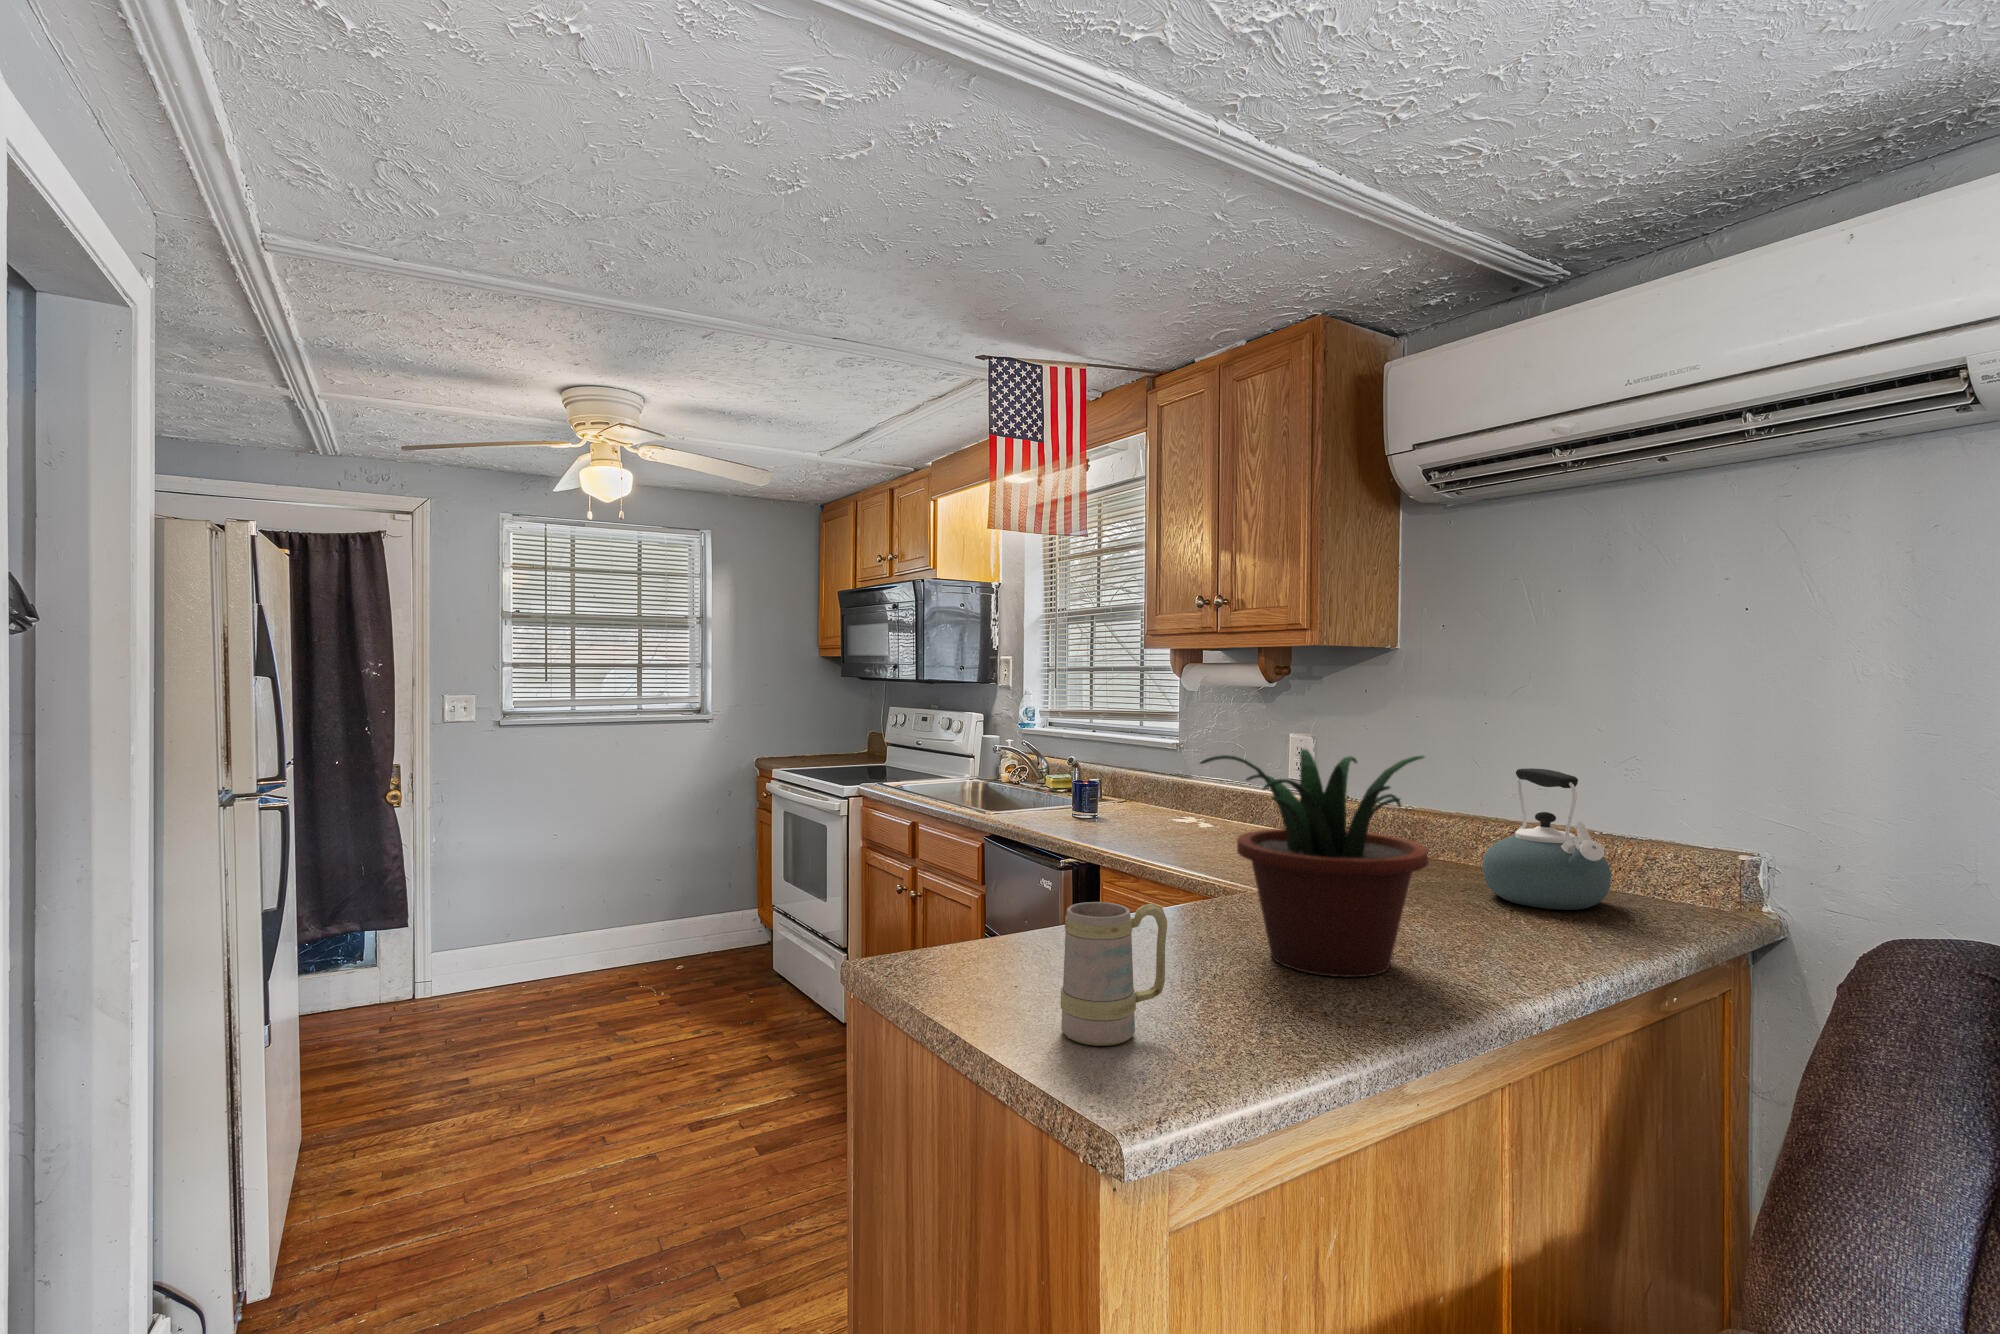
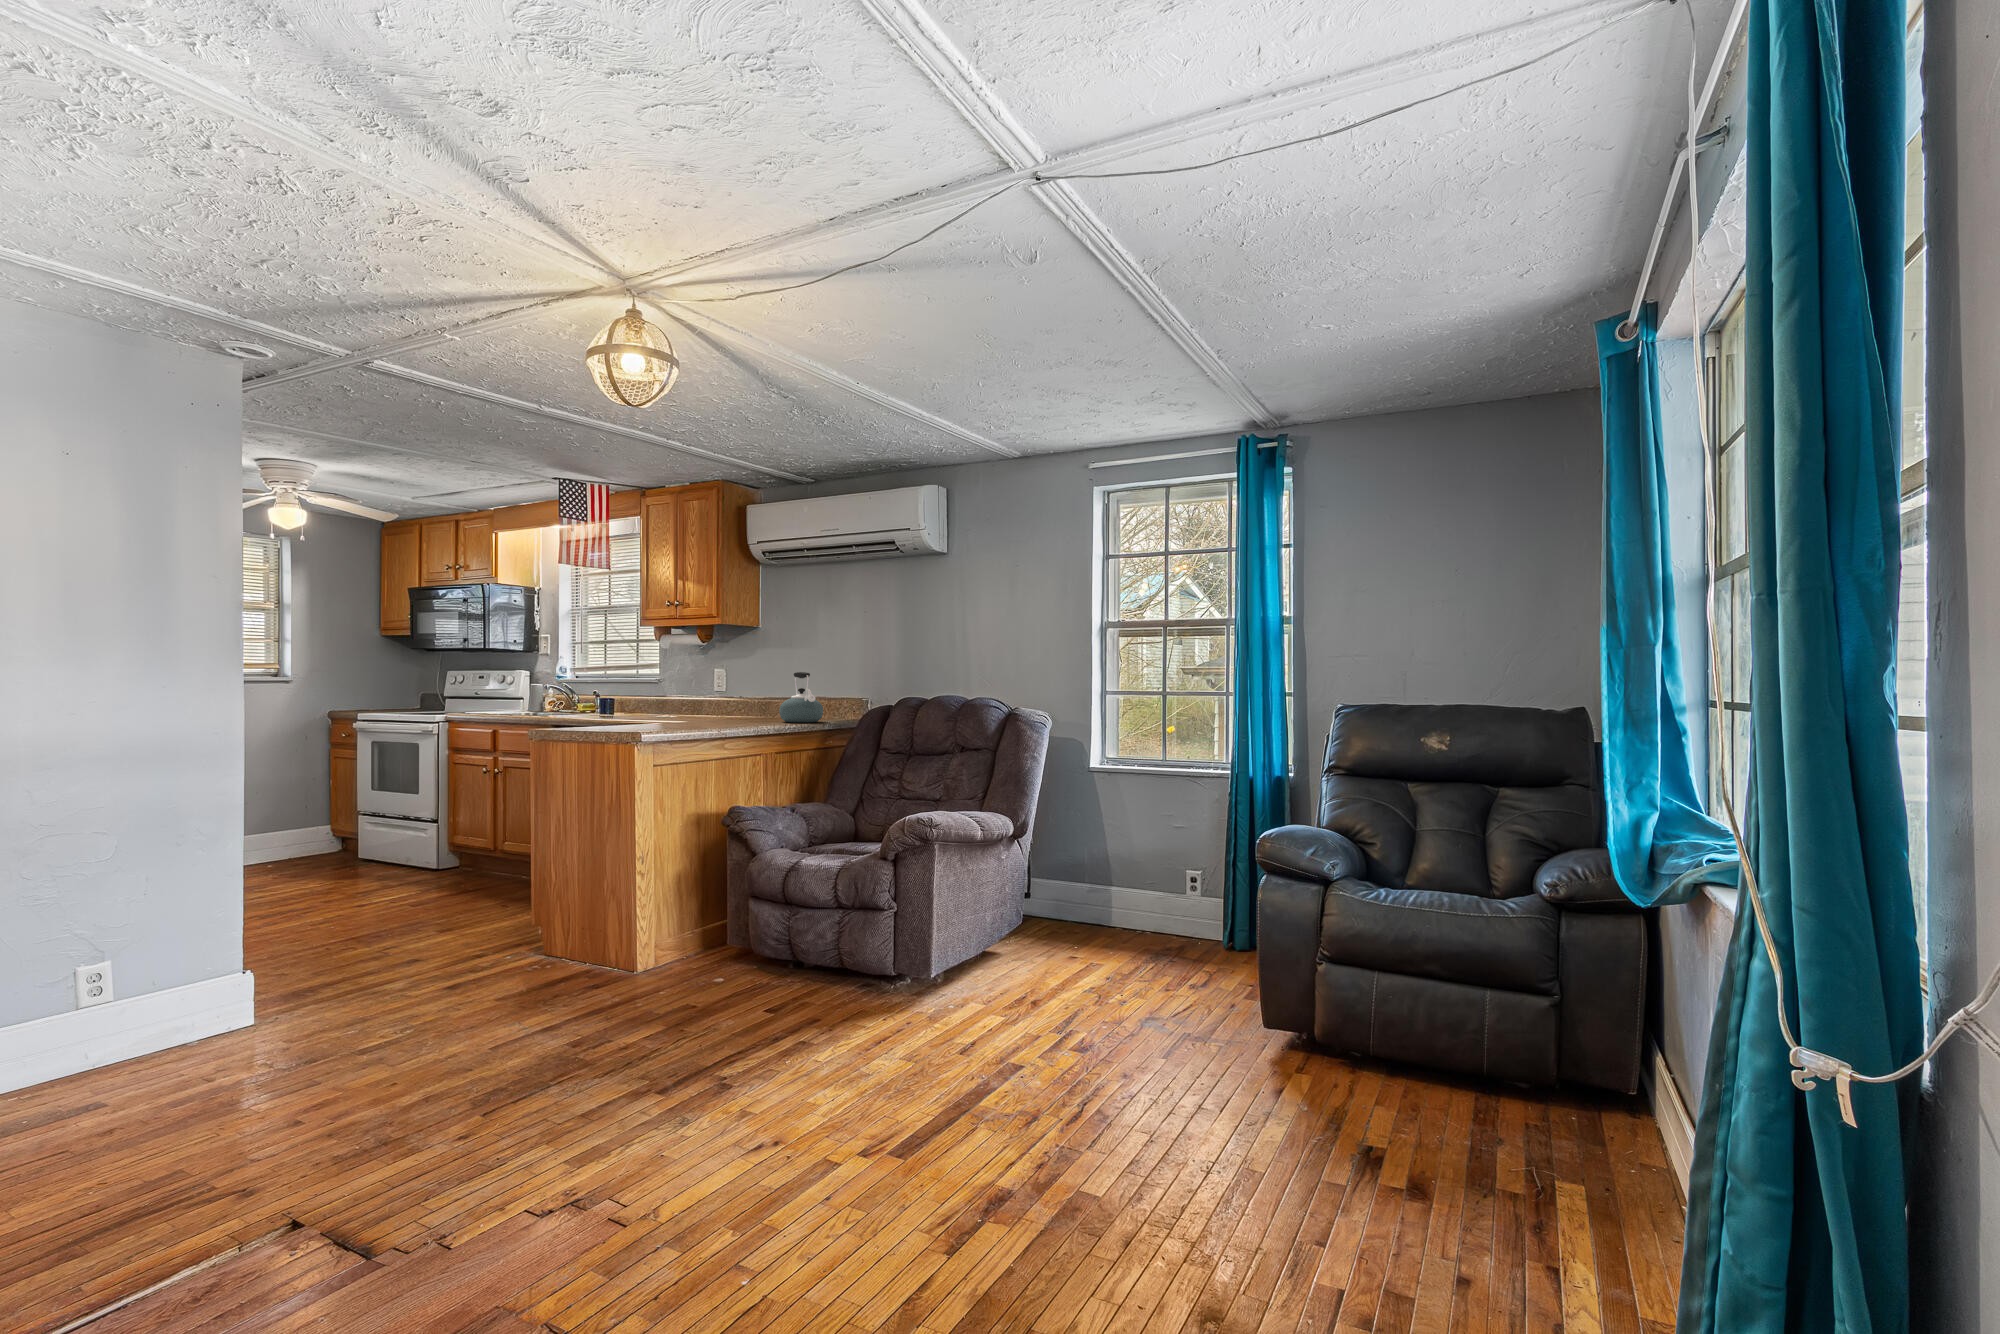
potted plant: present [1200,749,1428,977] -> none [661,657,743,729]
mug: present [1061,902,1167,1046] -> none [614,695,649,735]

